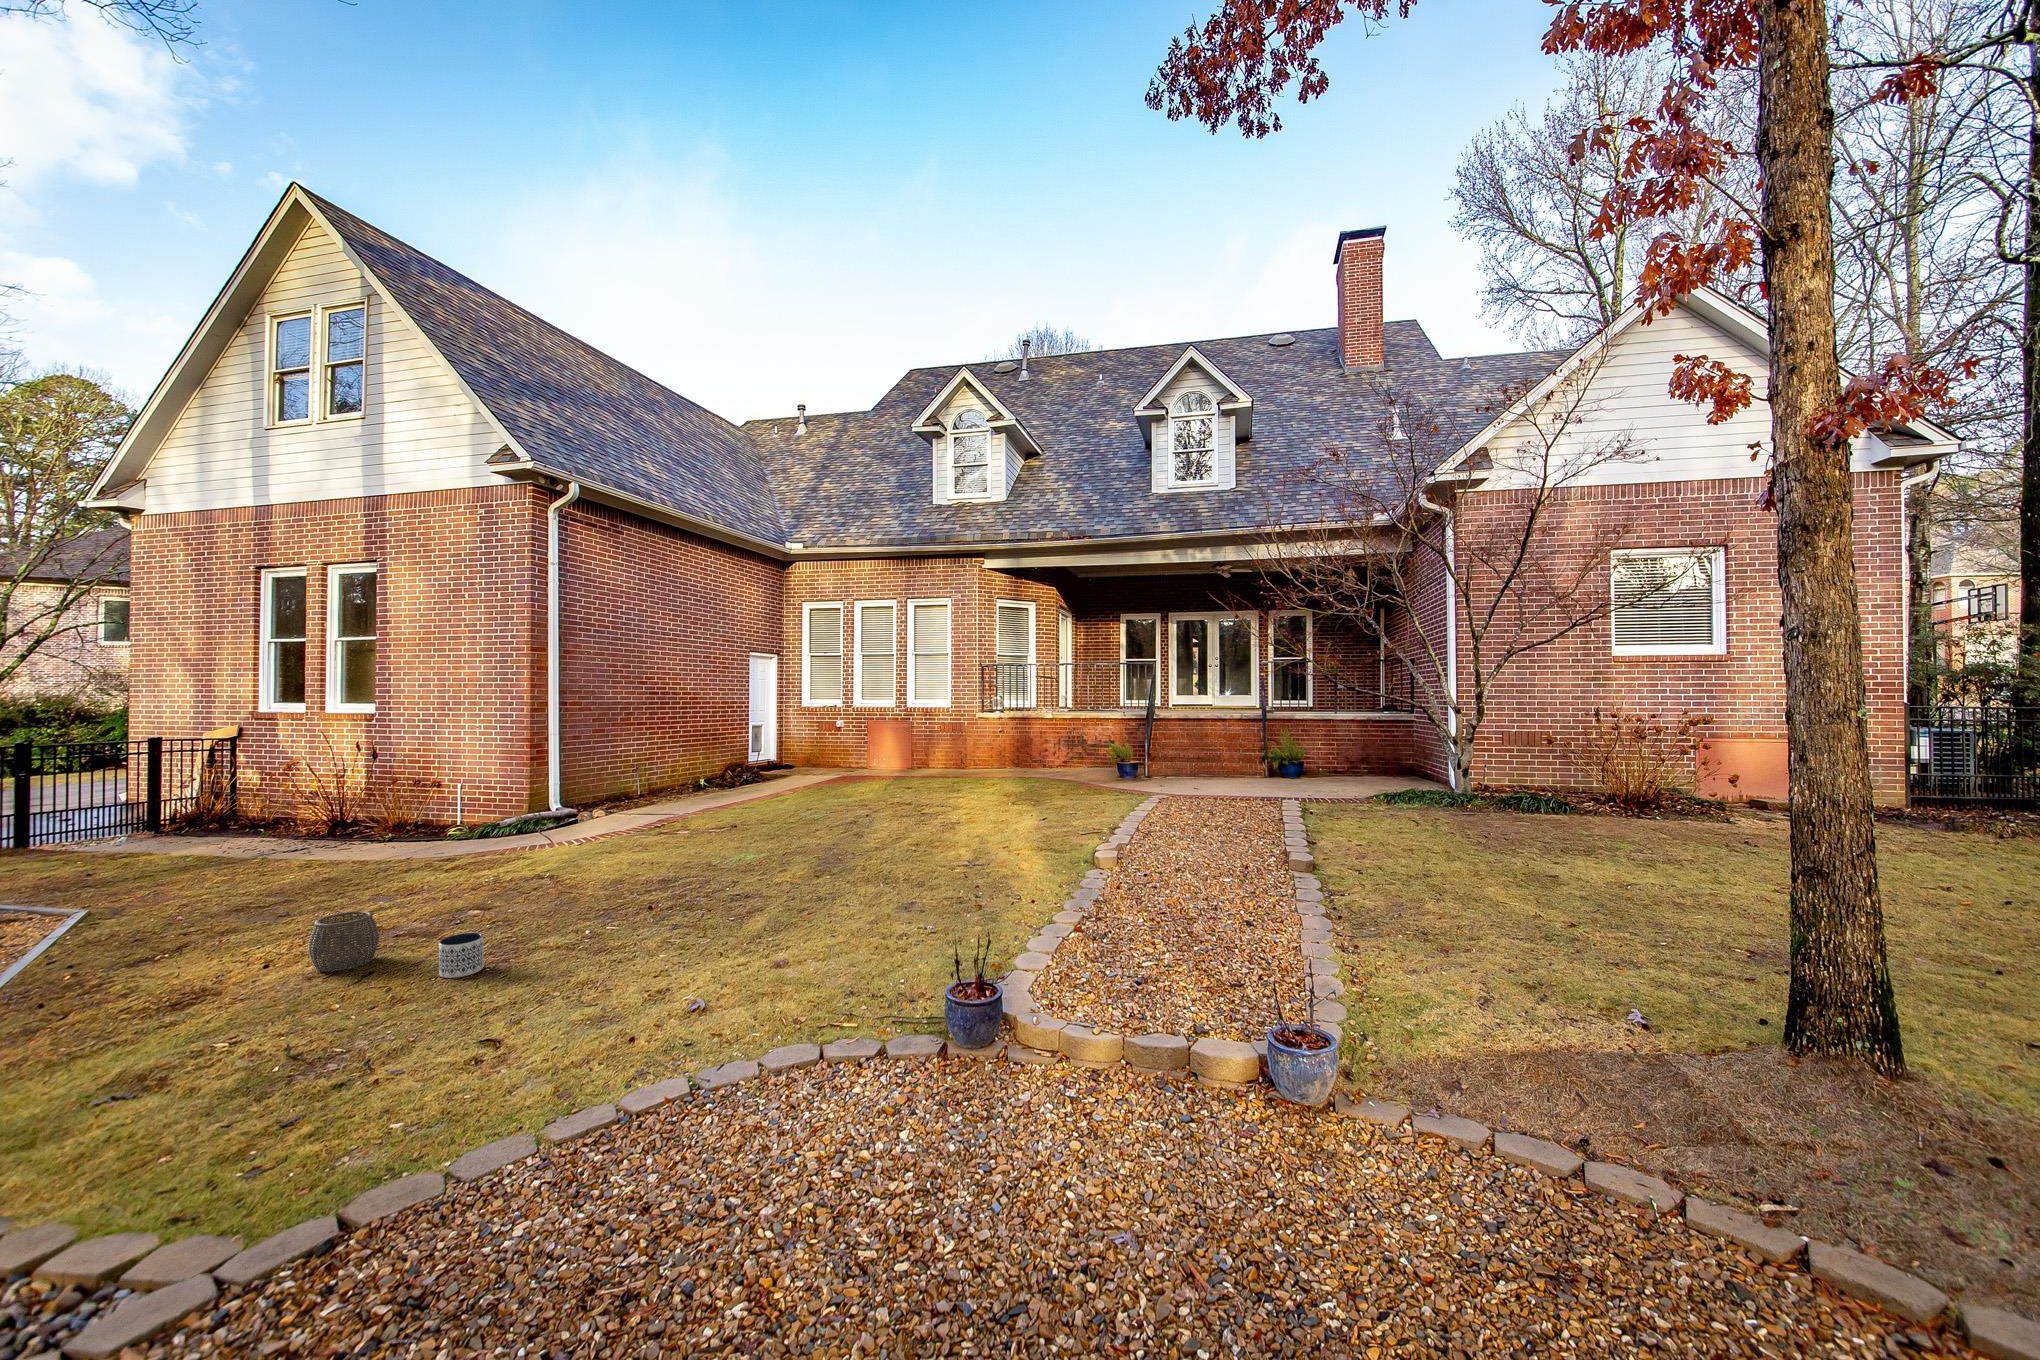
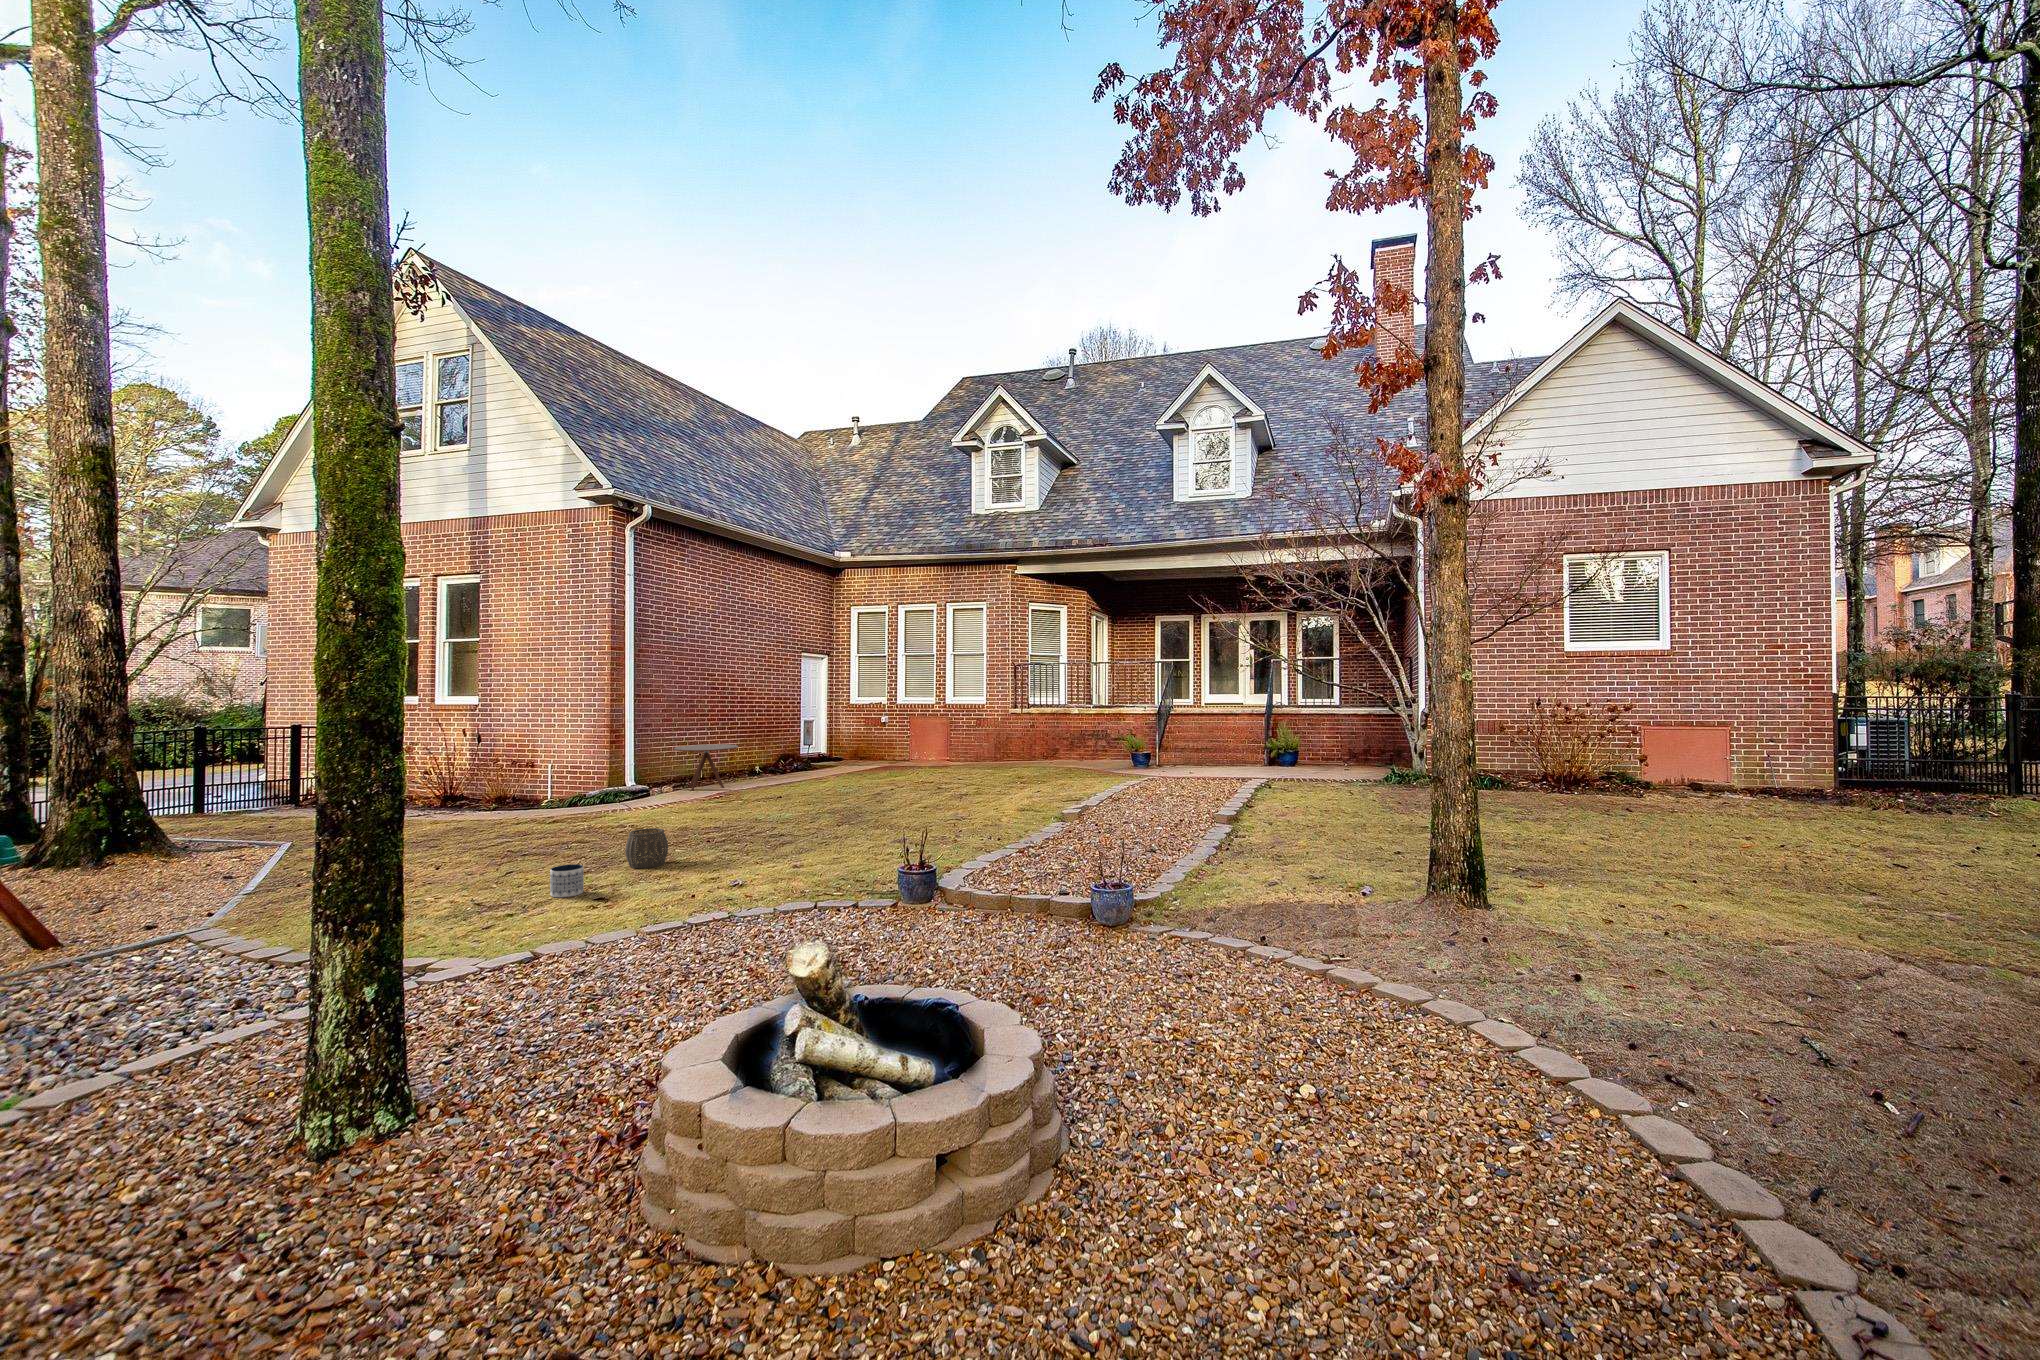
round table: none [606,755,679,808] -> present [674,744,738,790]
woven basket: present [308,911,379,972] -> present [625,828,668,869]

